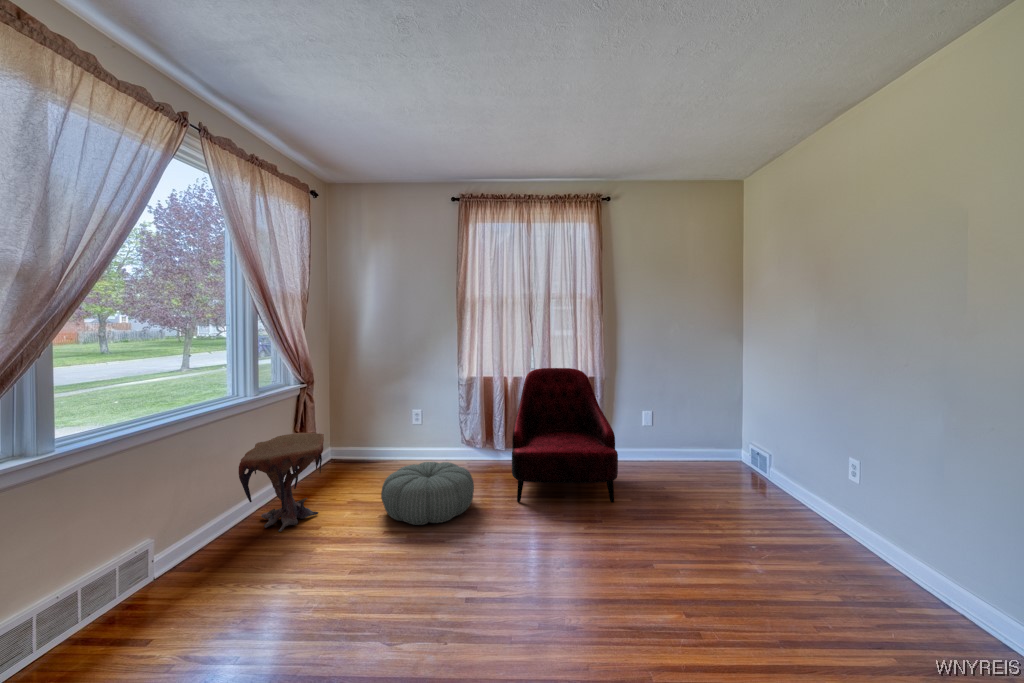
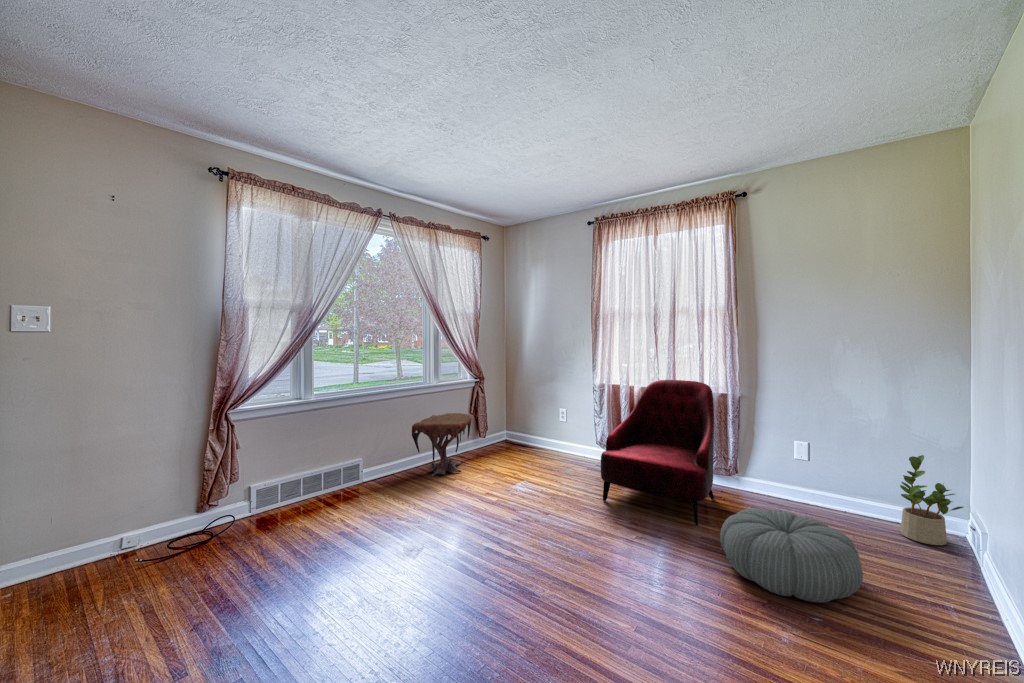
potted plant: none [715,411,751,473] -> present [900,455,963,545]
pouf: present [381,462,474,525] -> present [720,509,863,603]

